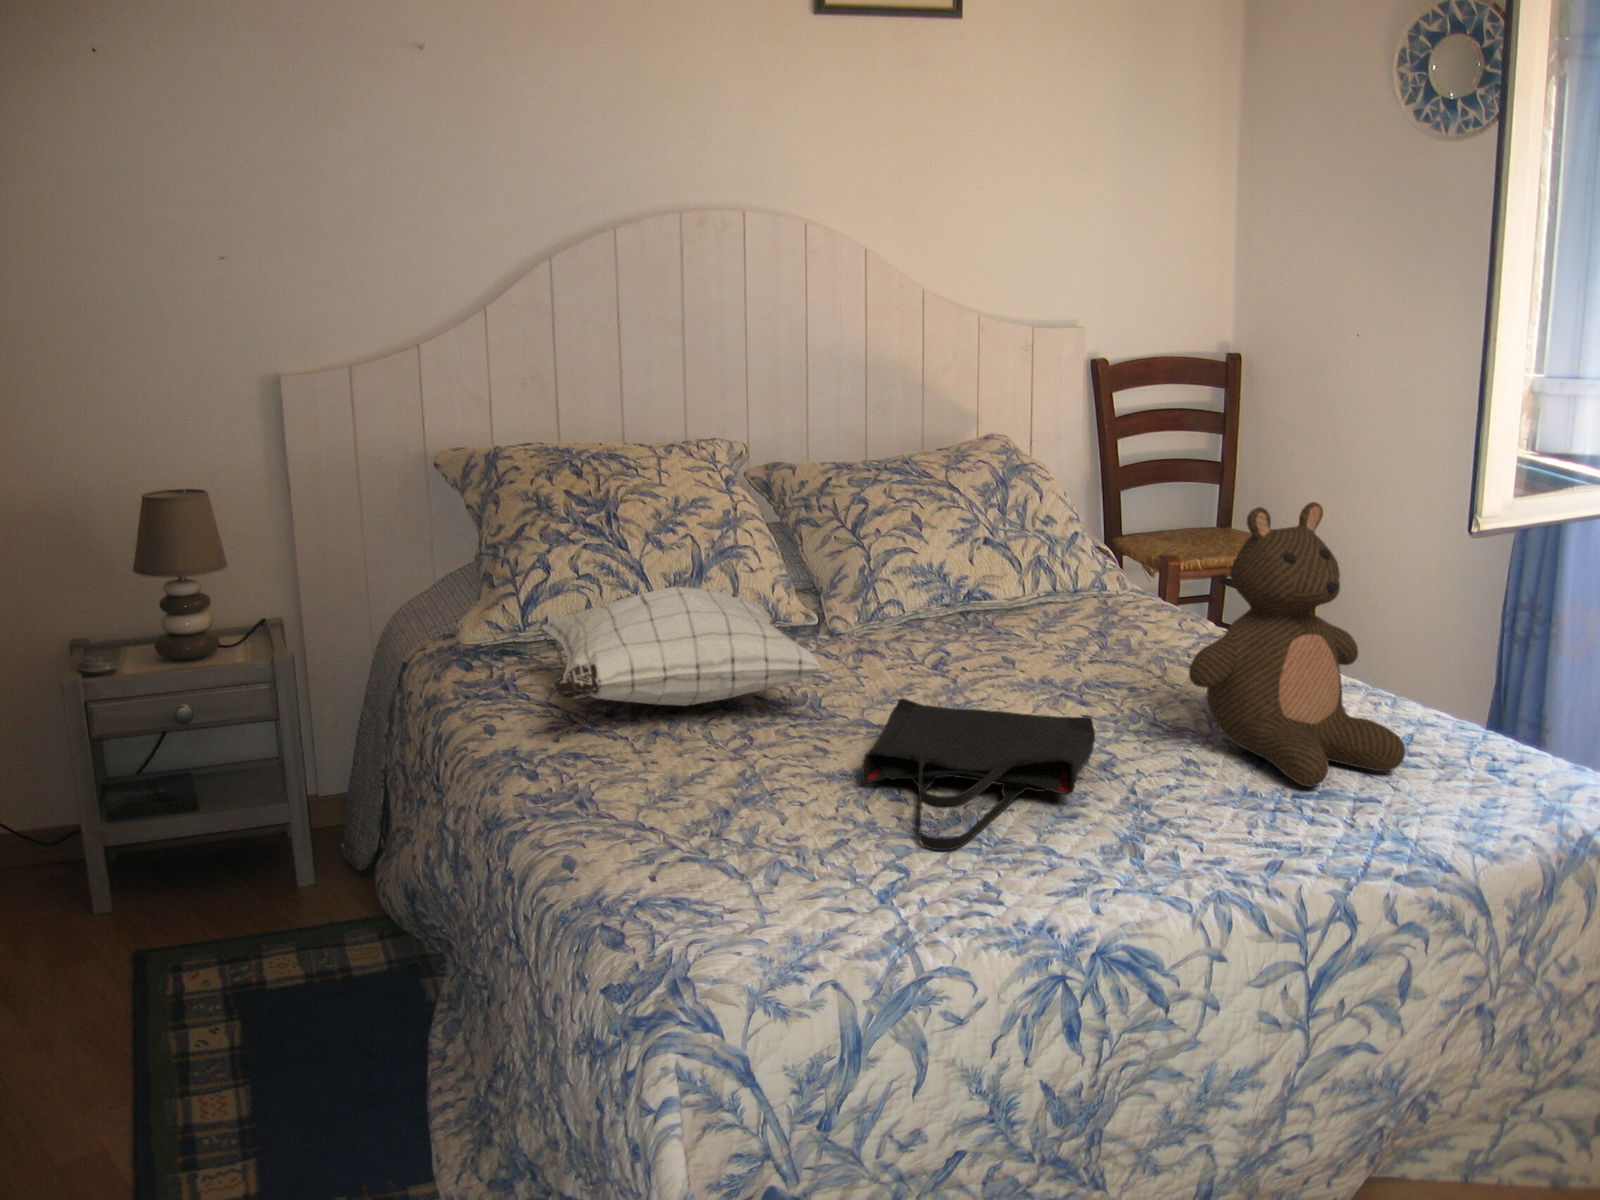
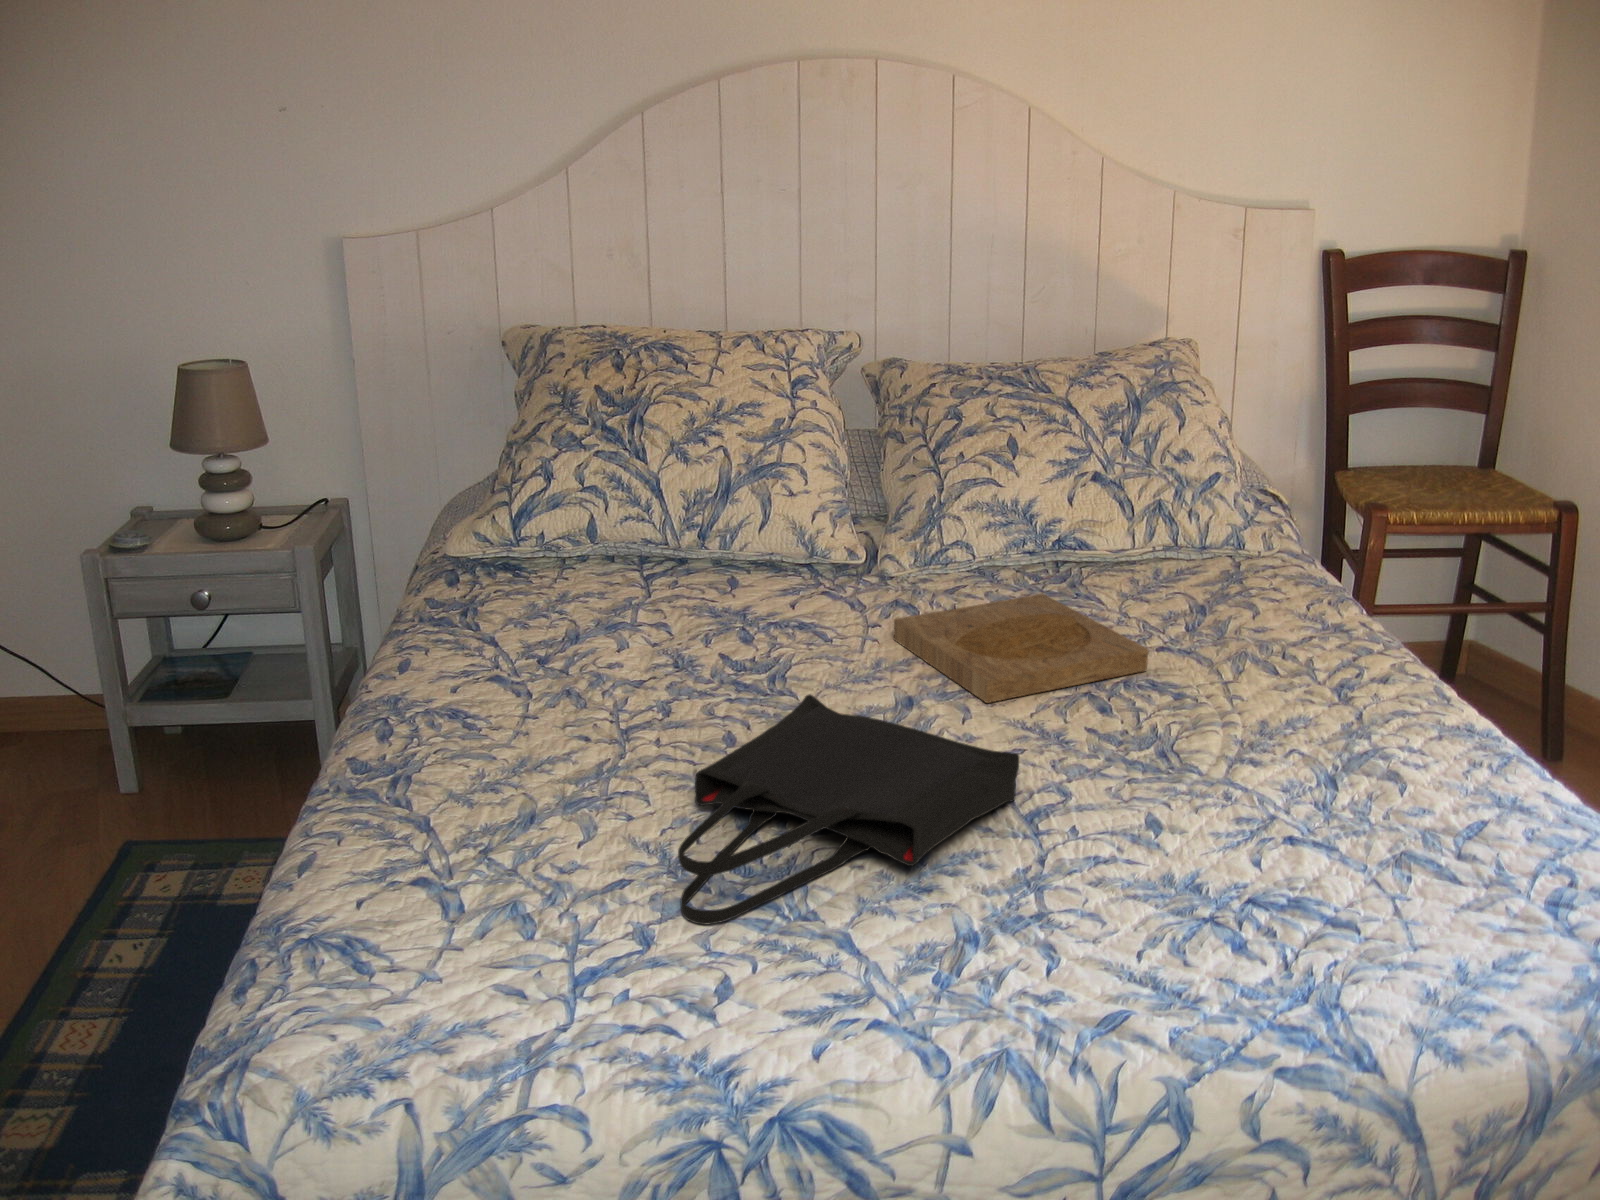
stuffed bear: present [1189,502,1406,787] -> none [1139,502,1429,902]
pillow: present [542,586,823,706] -> none [412,525,759,661]
tray: none [894,629,1102,702] -> present [894,594,1148,703]

